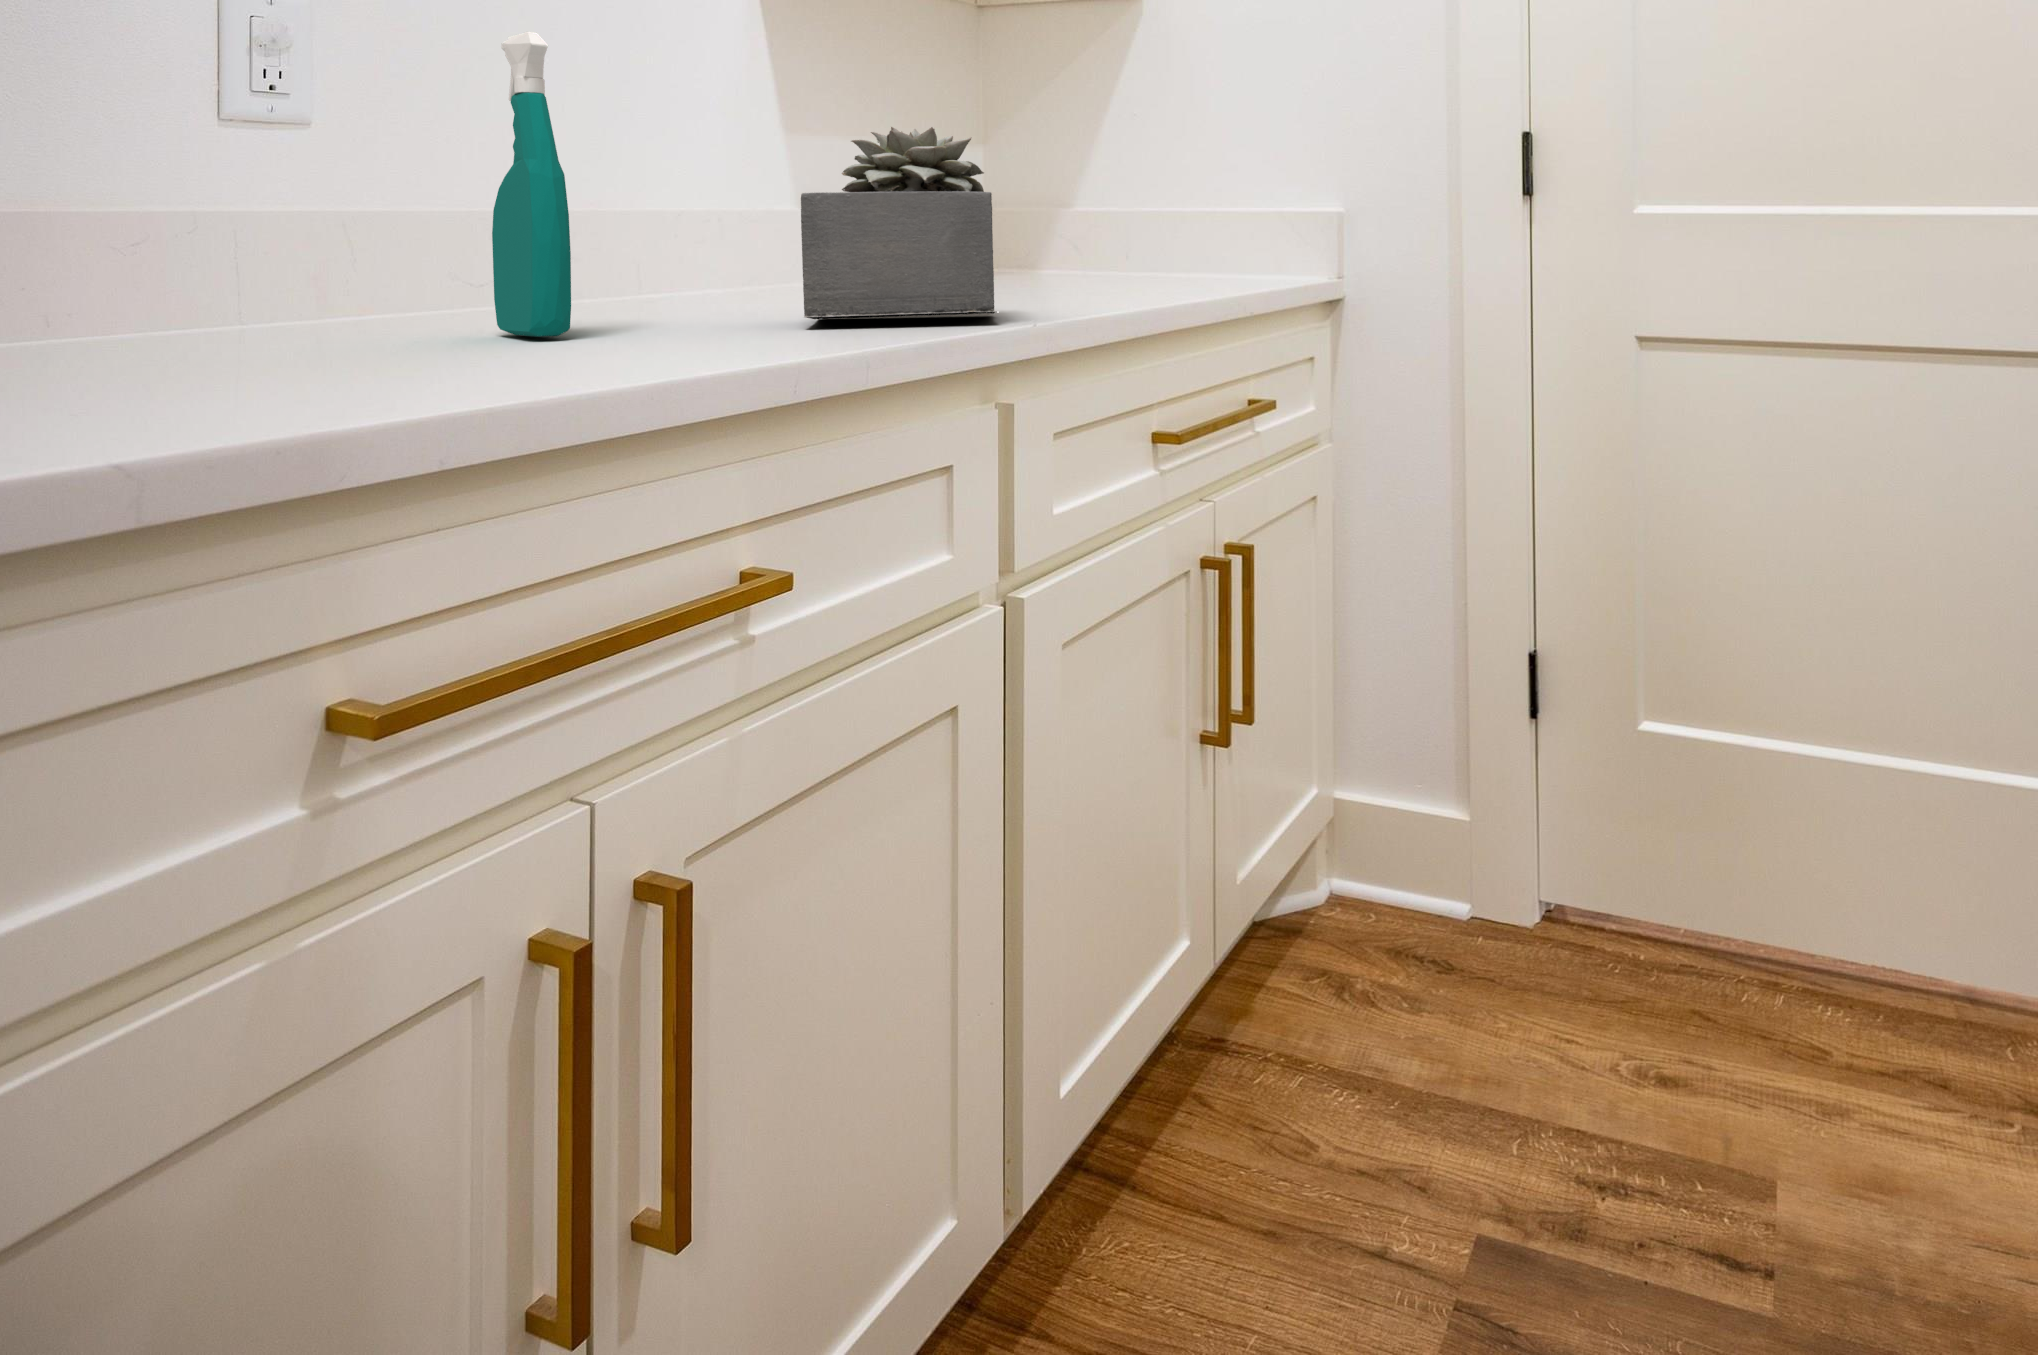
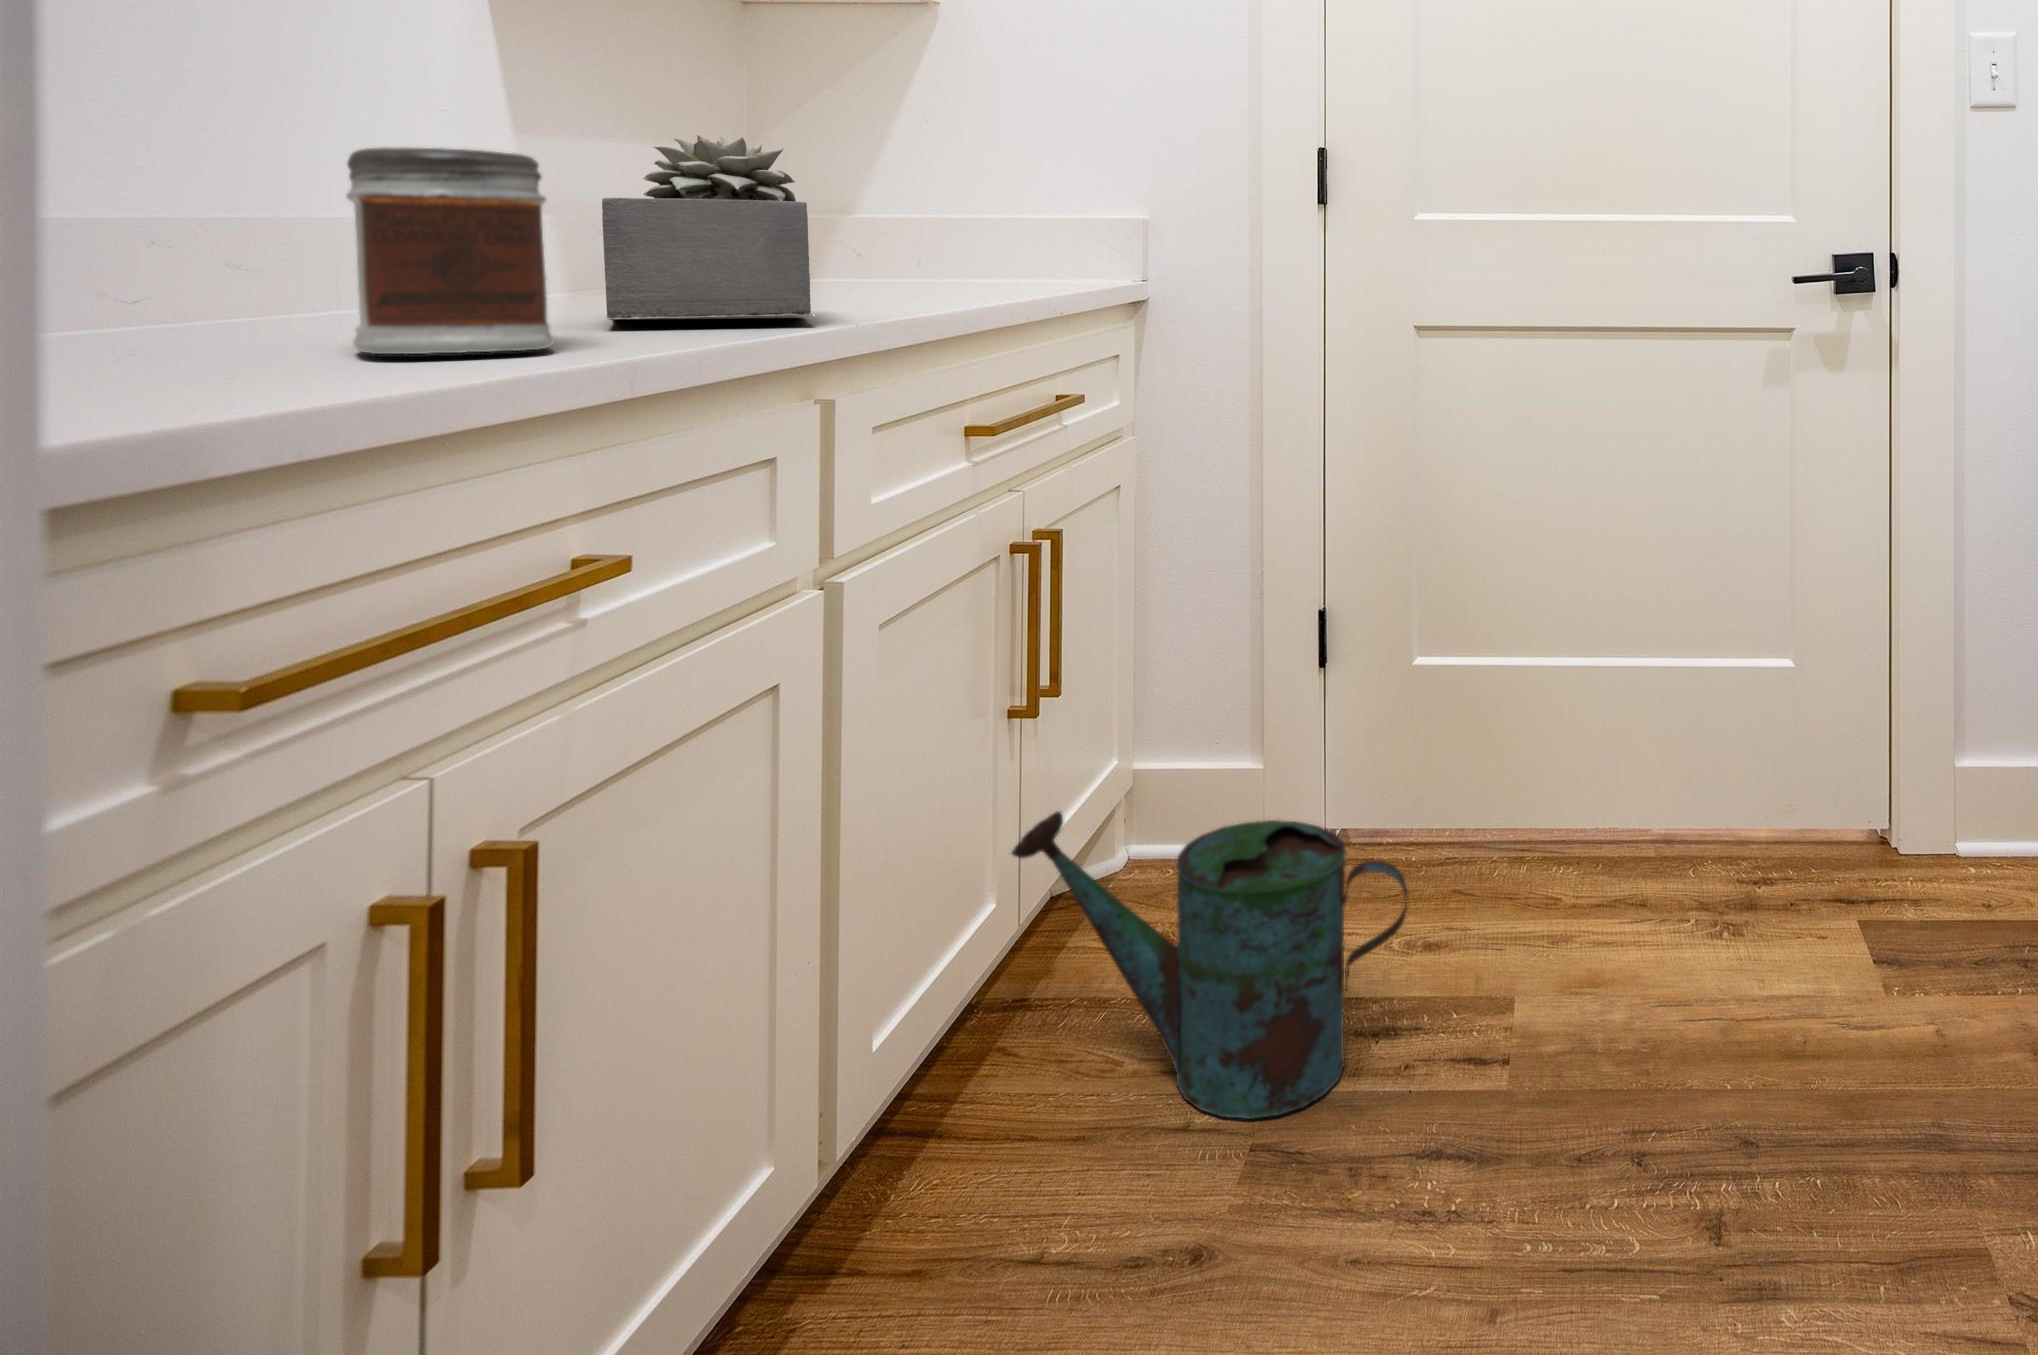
spray bottle: present [492,32,571,337] -> none [236,25,343,338]
jar: none [558,140,741,350] -> present [346,147,554,354]
watering can: none [1197,862,1644,1259] -> present [1012,811,1408,1119]

